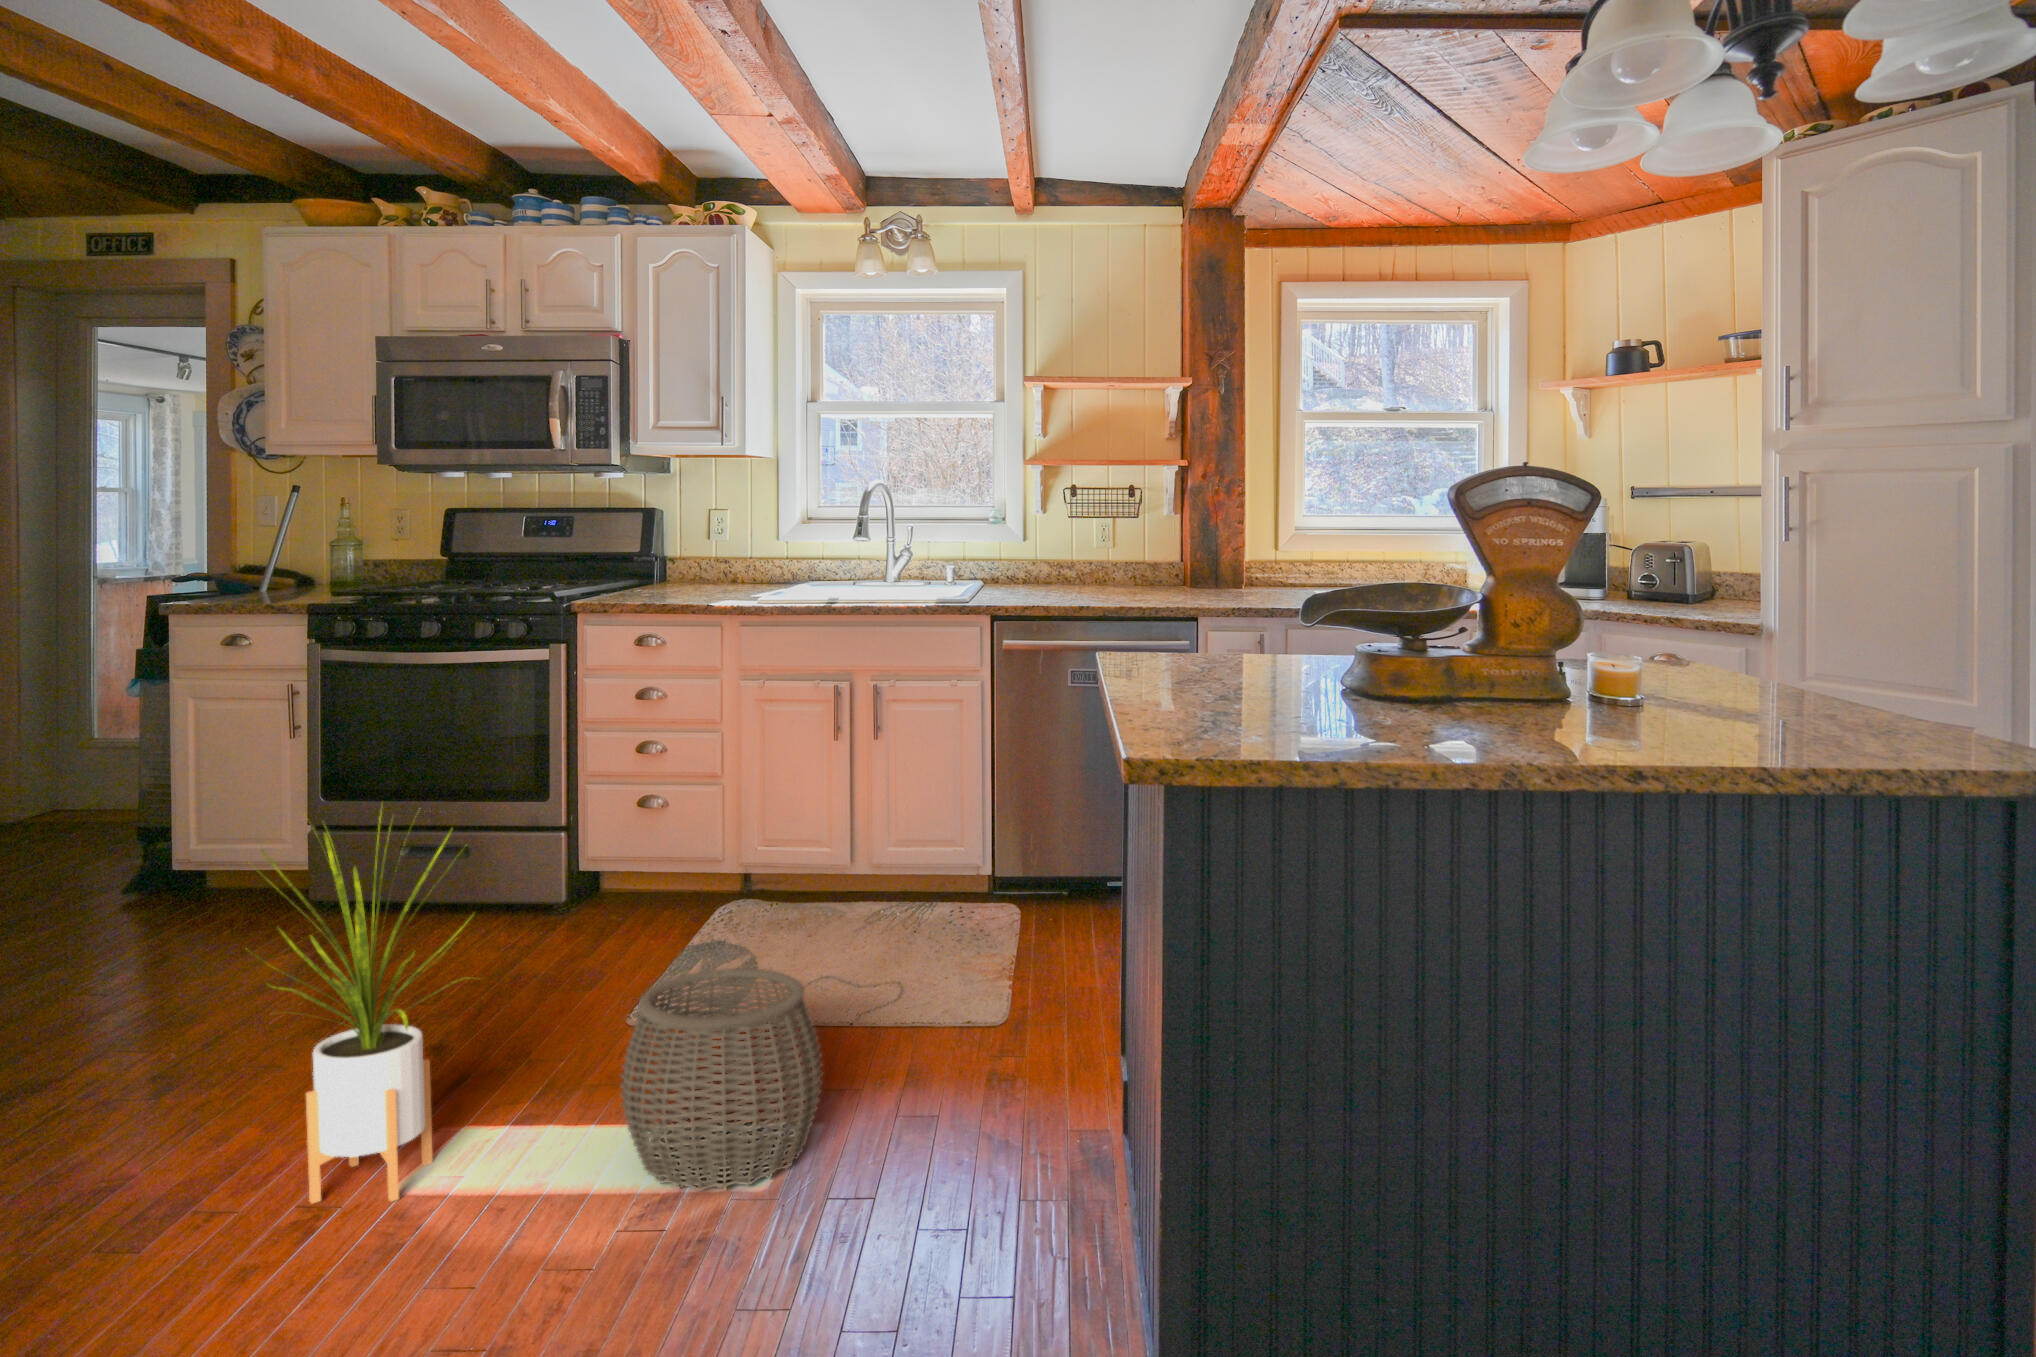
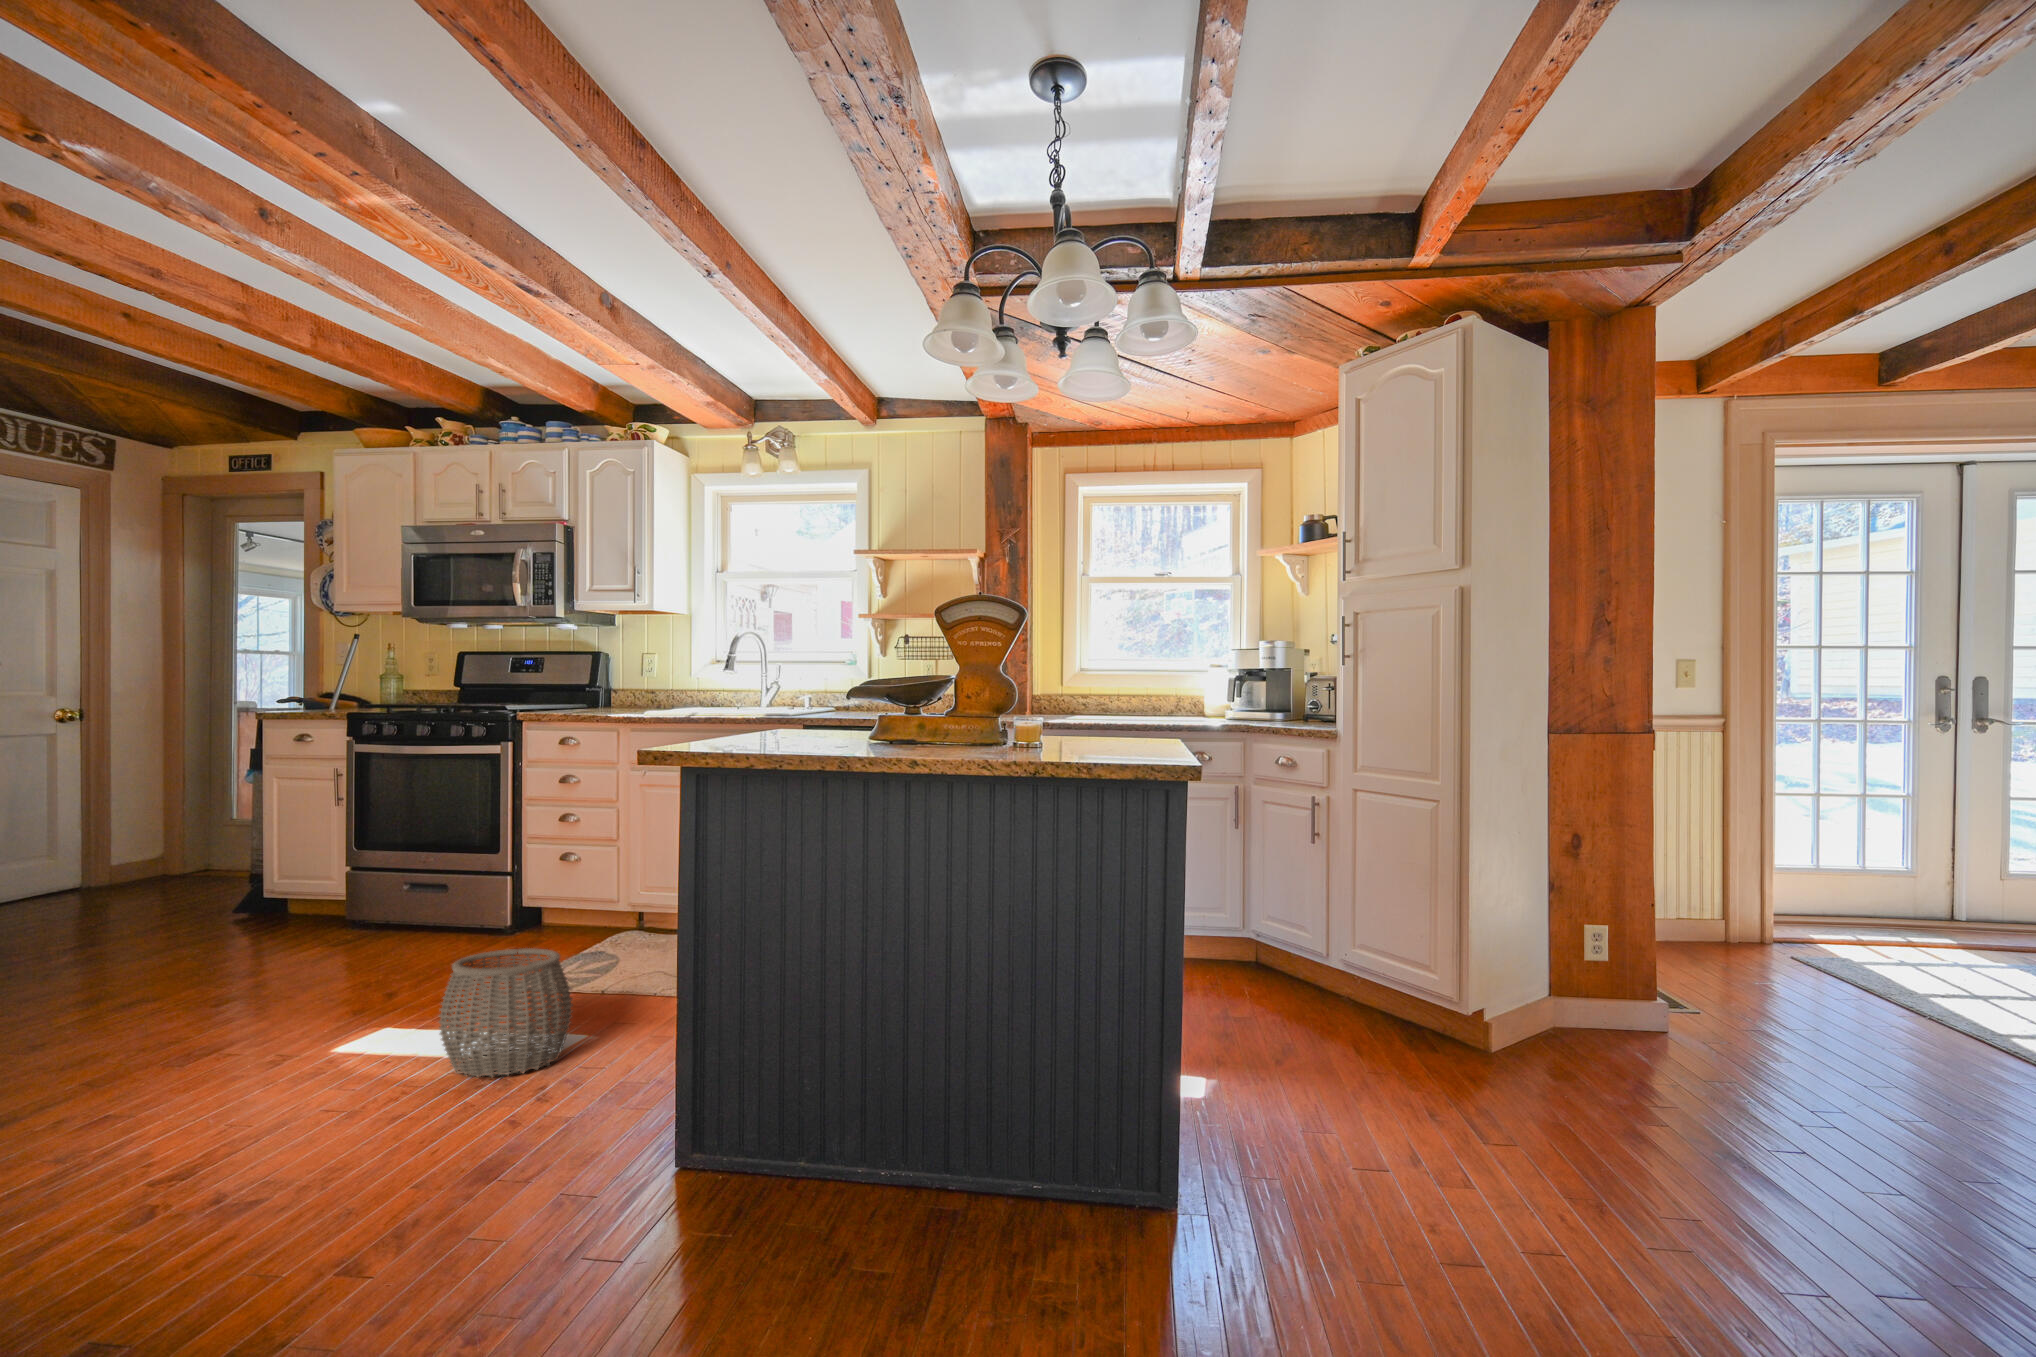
house plant: present [261,822,472,1204] -> none [226,839,369,1079]

